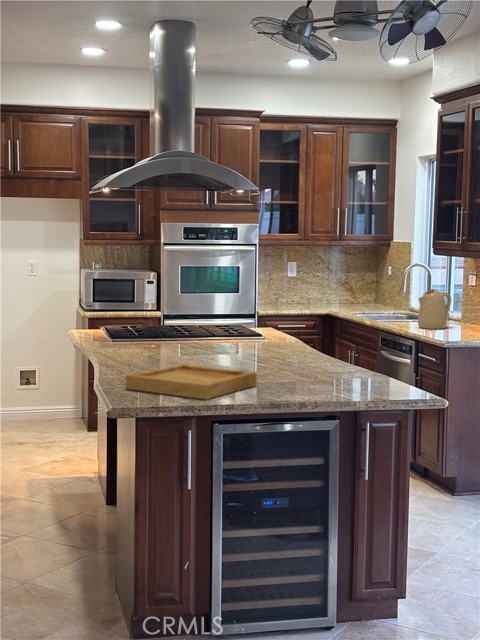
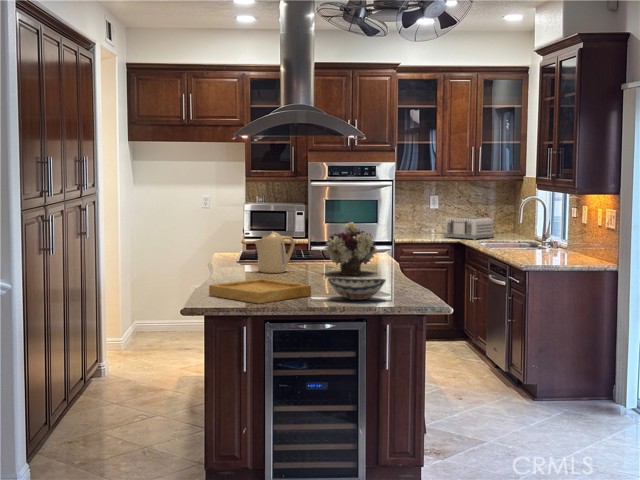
toaster: none [308,285,361,311] -> present [444,217,494,240]
kettle: present [418,289,451,329] -> present [254,232,295,273]
flower arrangement: none [231,291,291,355] -> present [324,222,377,275]
decorative bowl: none [282,362,356,390] -> present [328,278,386,300]

